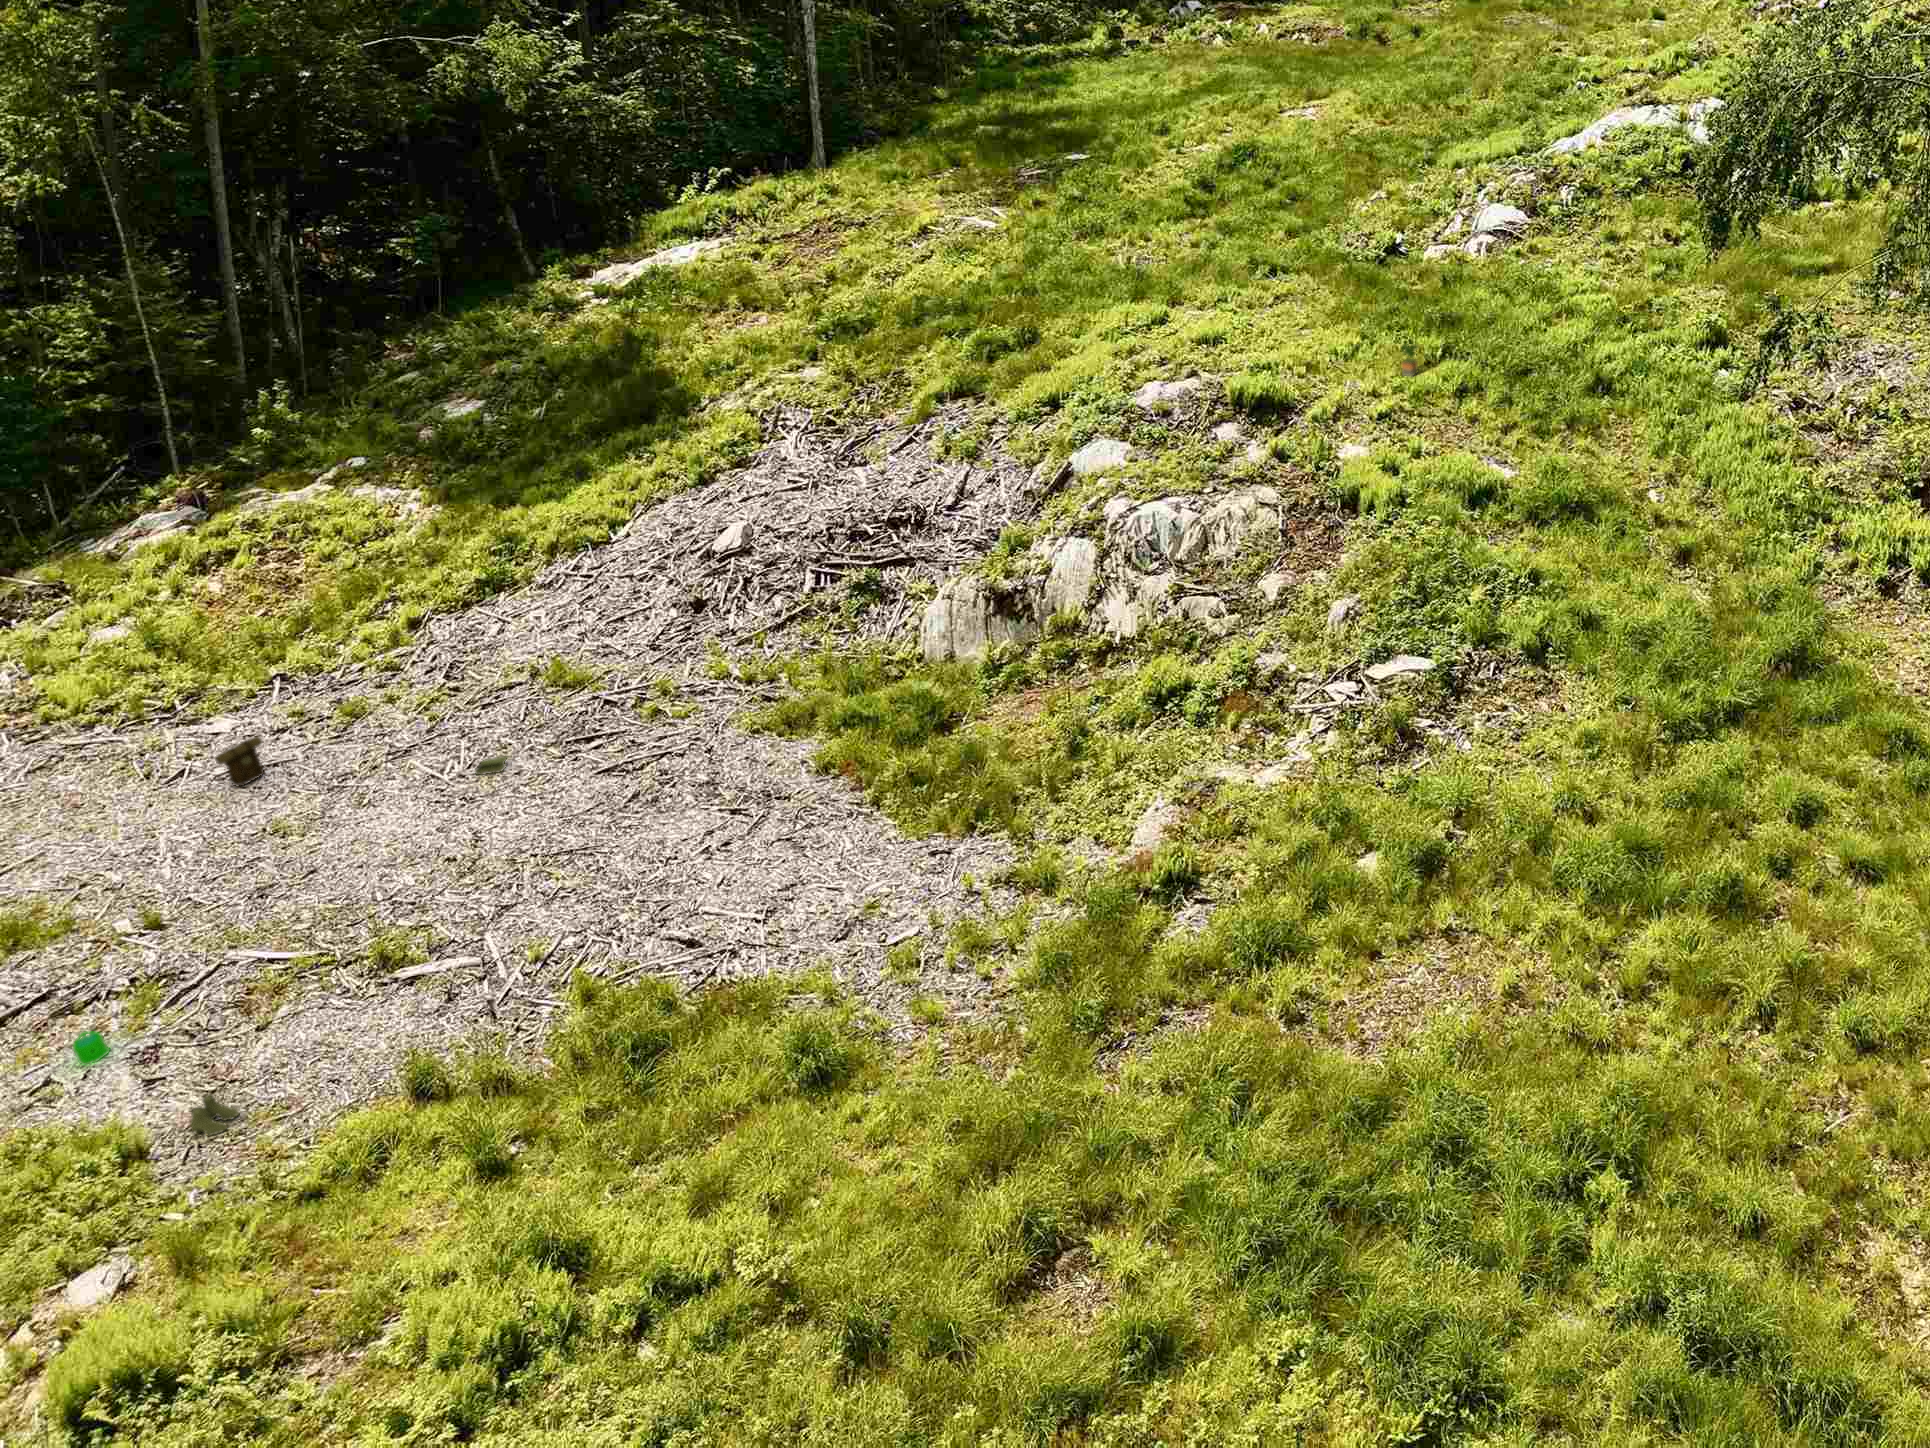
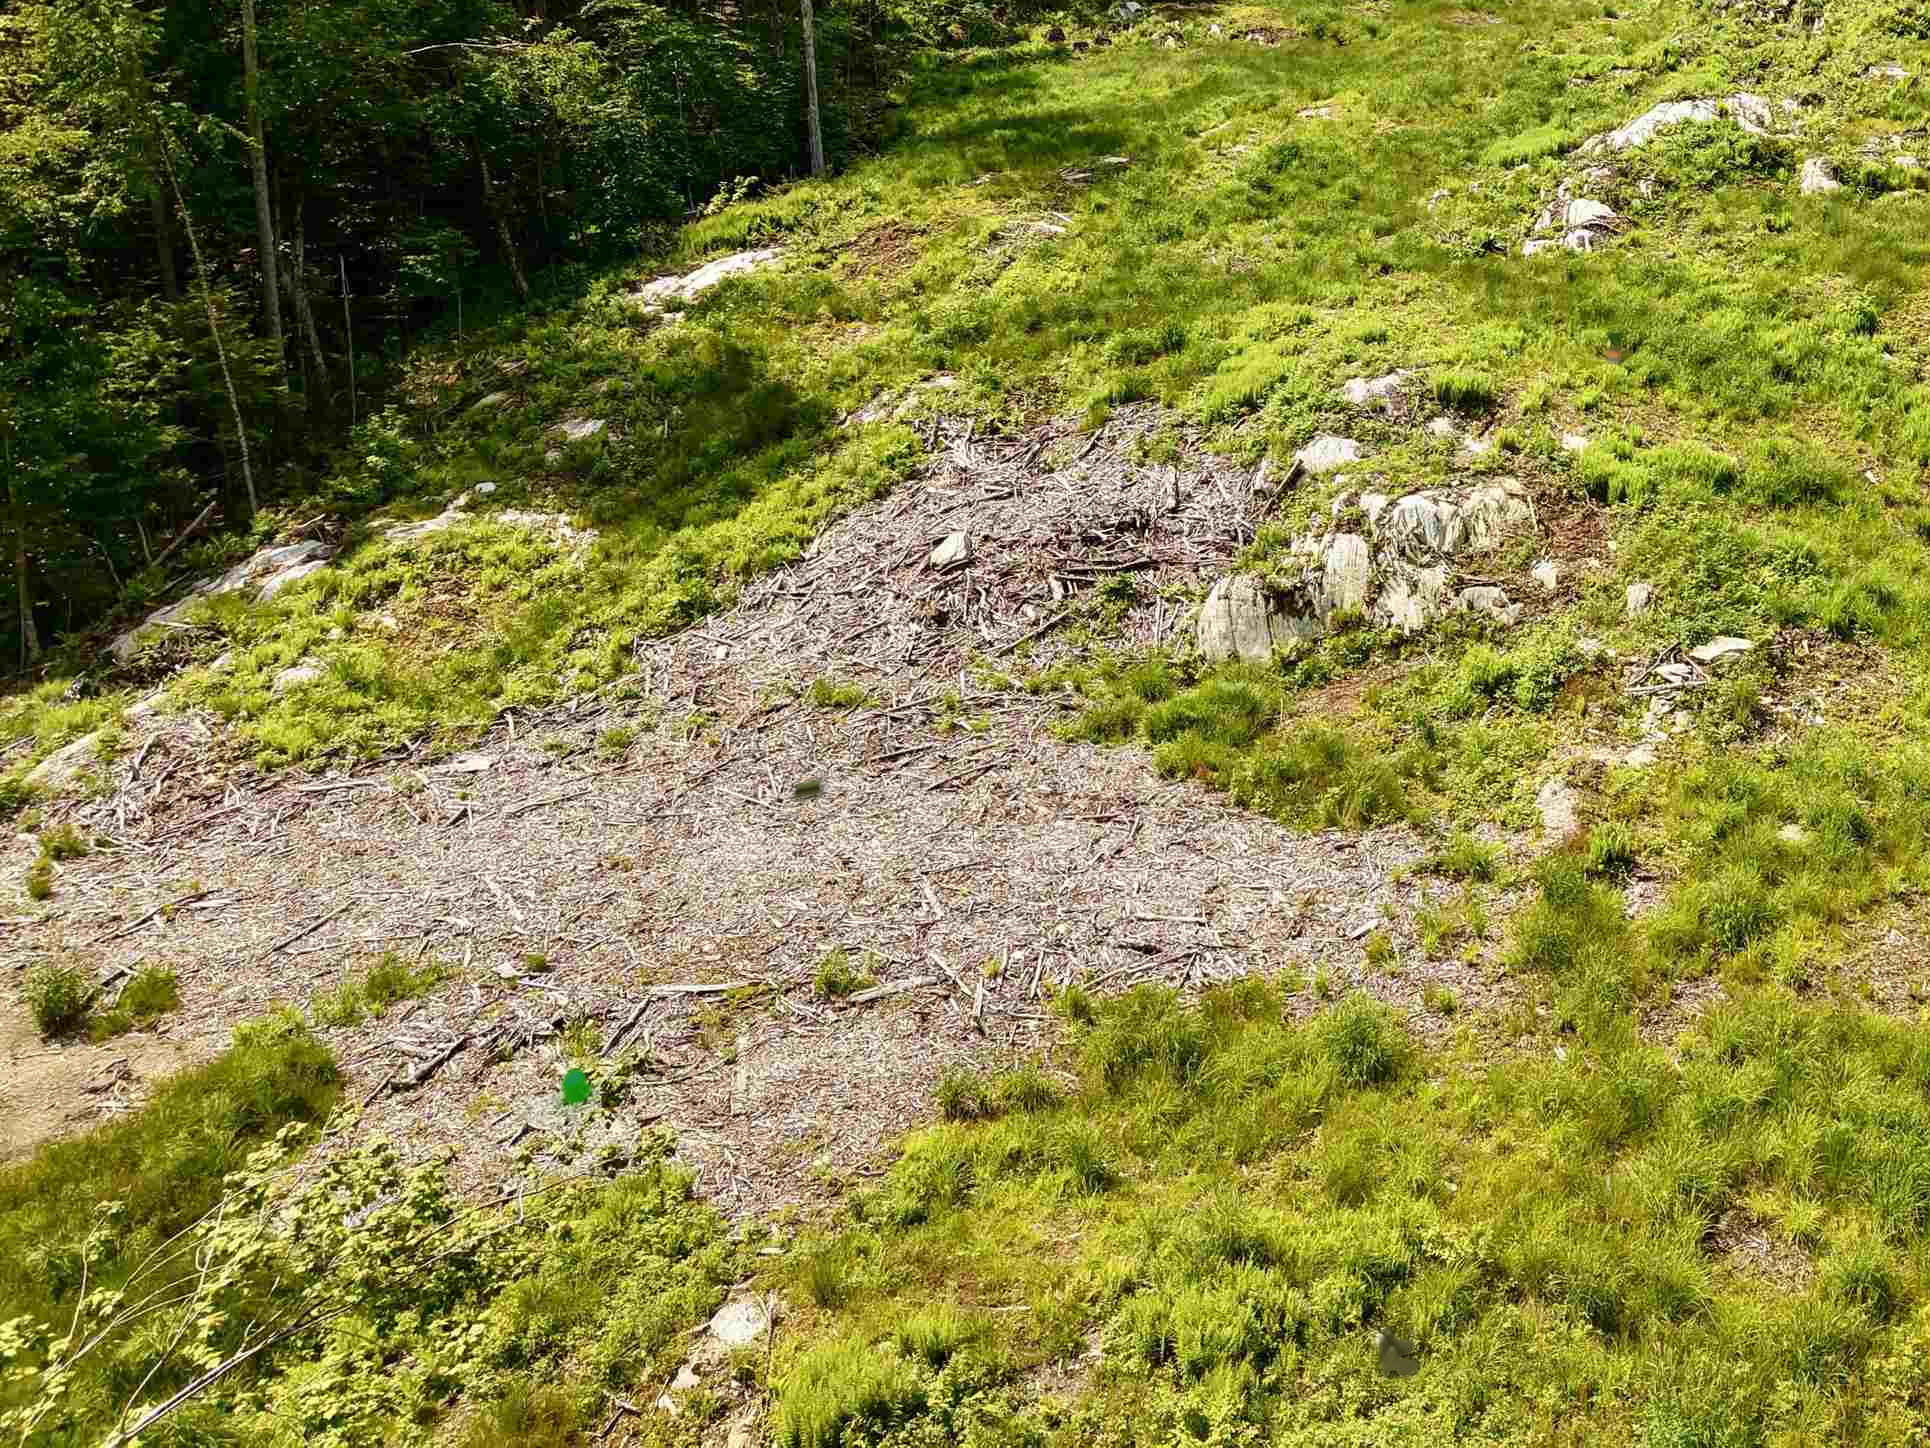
backpack: present [215,736,264,787] -> none [517,771,559,825]
boots: present [190,1094,239,1136] -> present [1378,1327,1418,1377]

